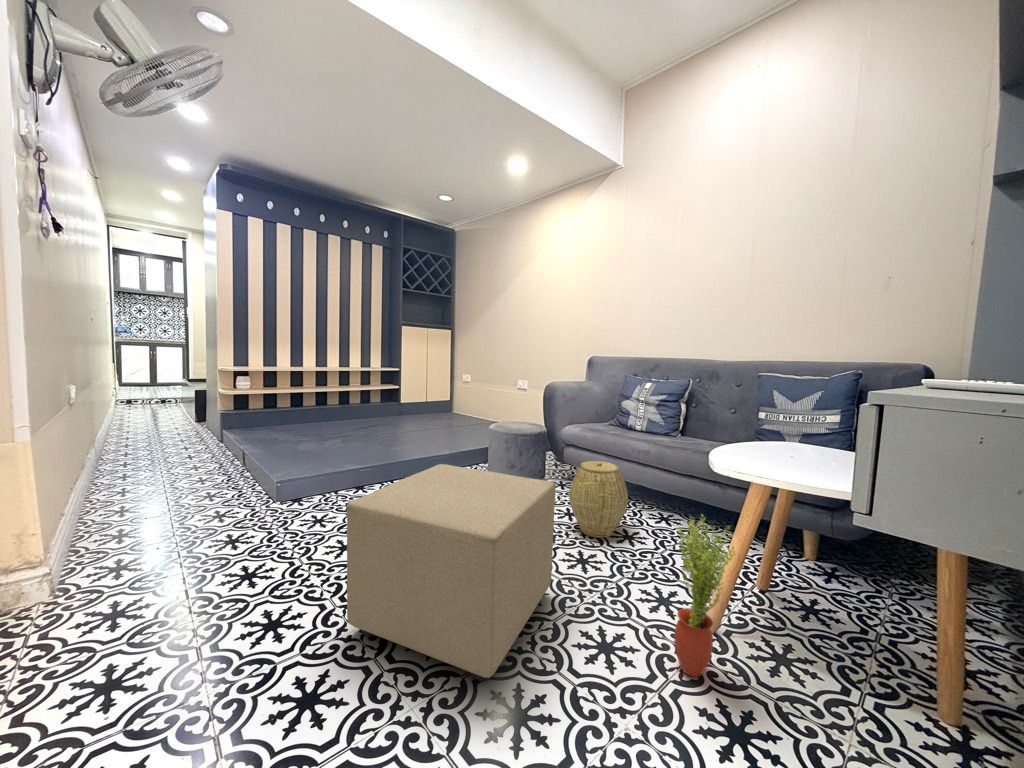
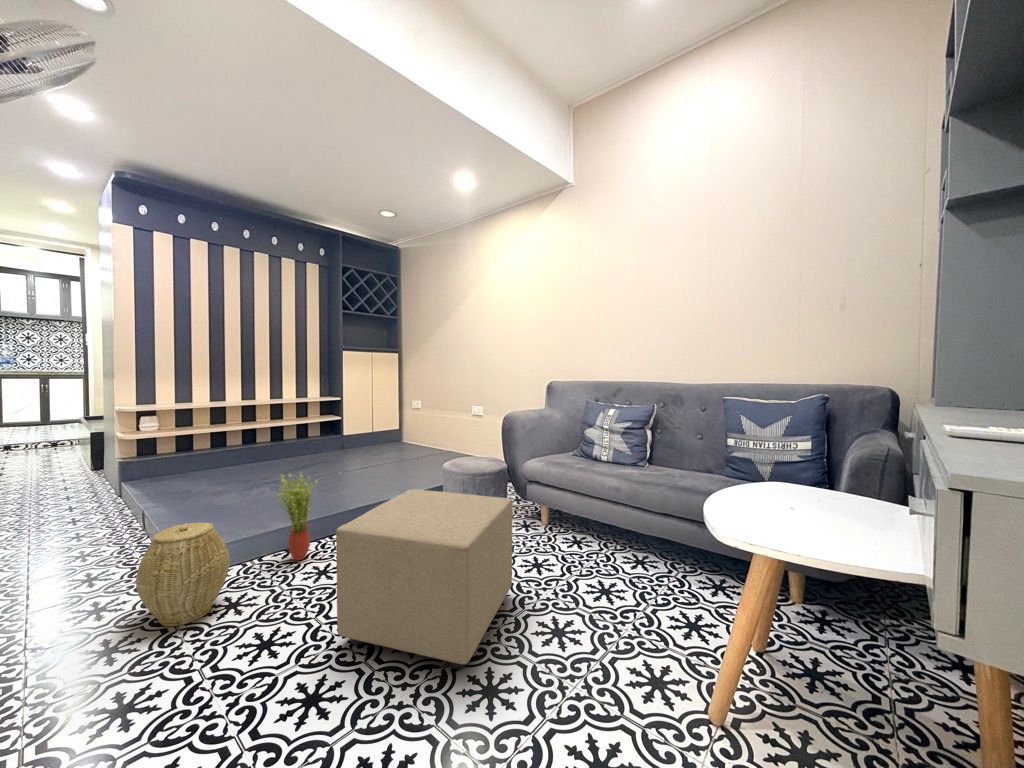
woven basket: present [569,461,628,538] -> present [136,522,230,626]
potted plant: present [674,515,736,677] -> present [276,473,318,561]

